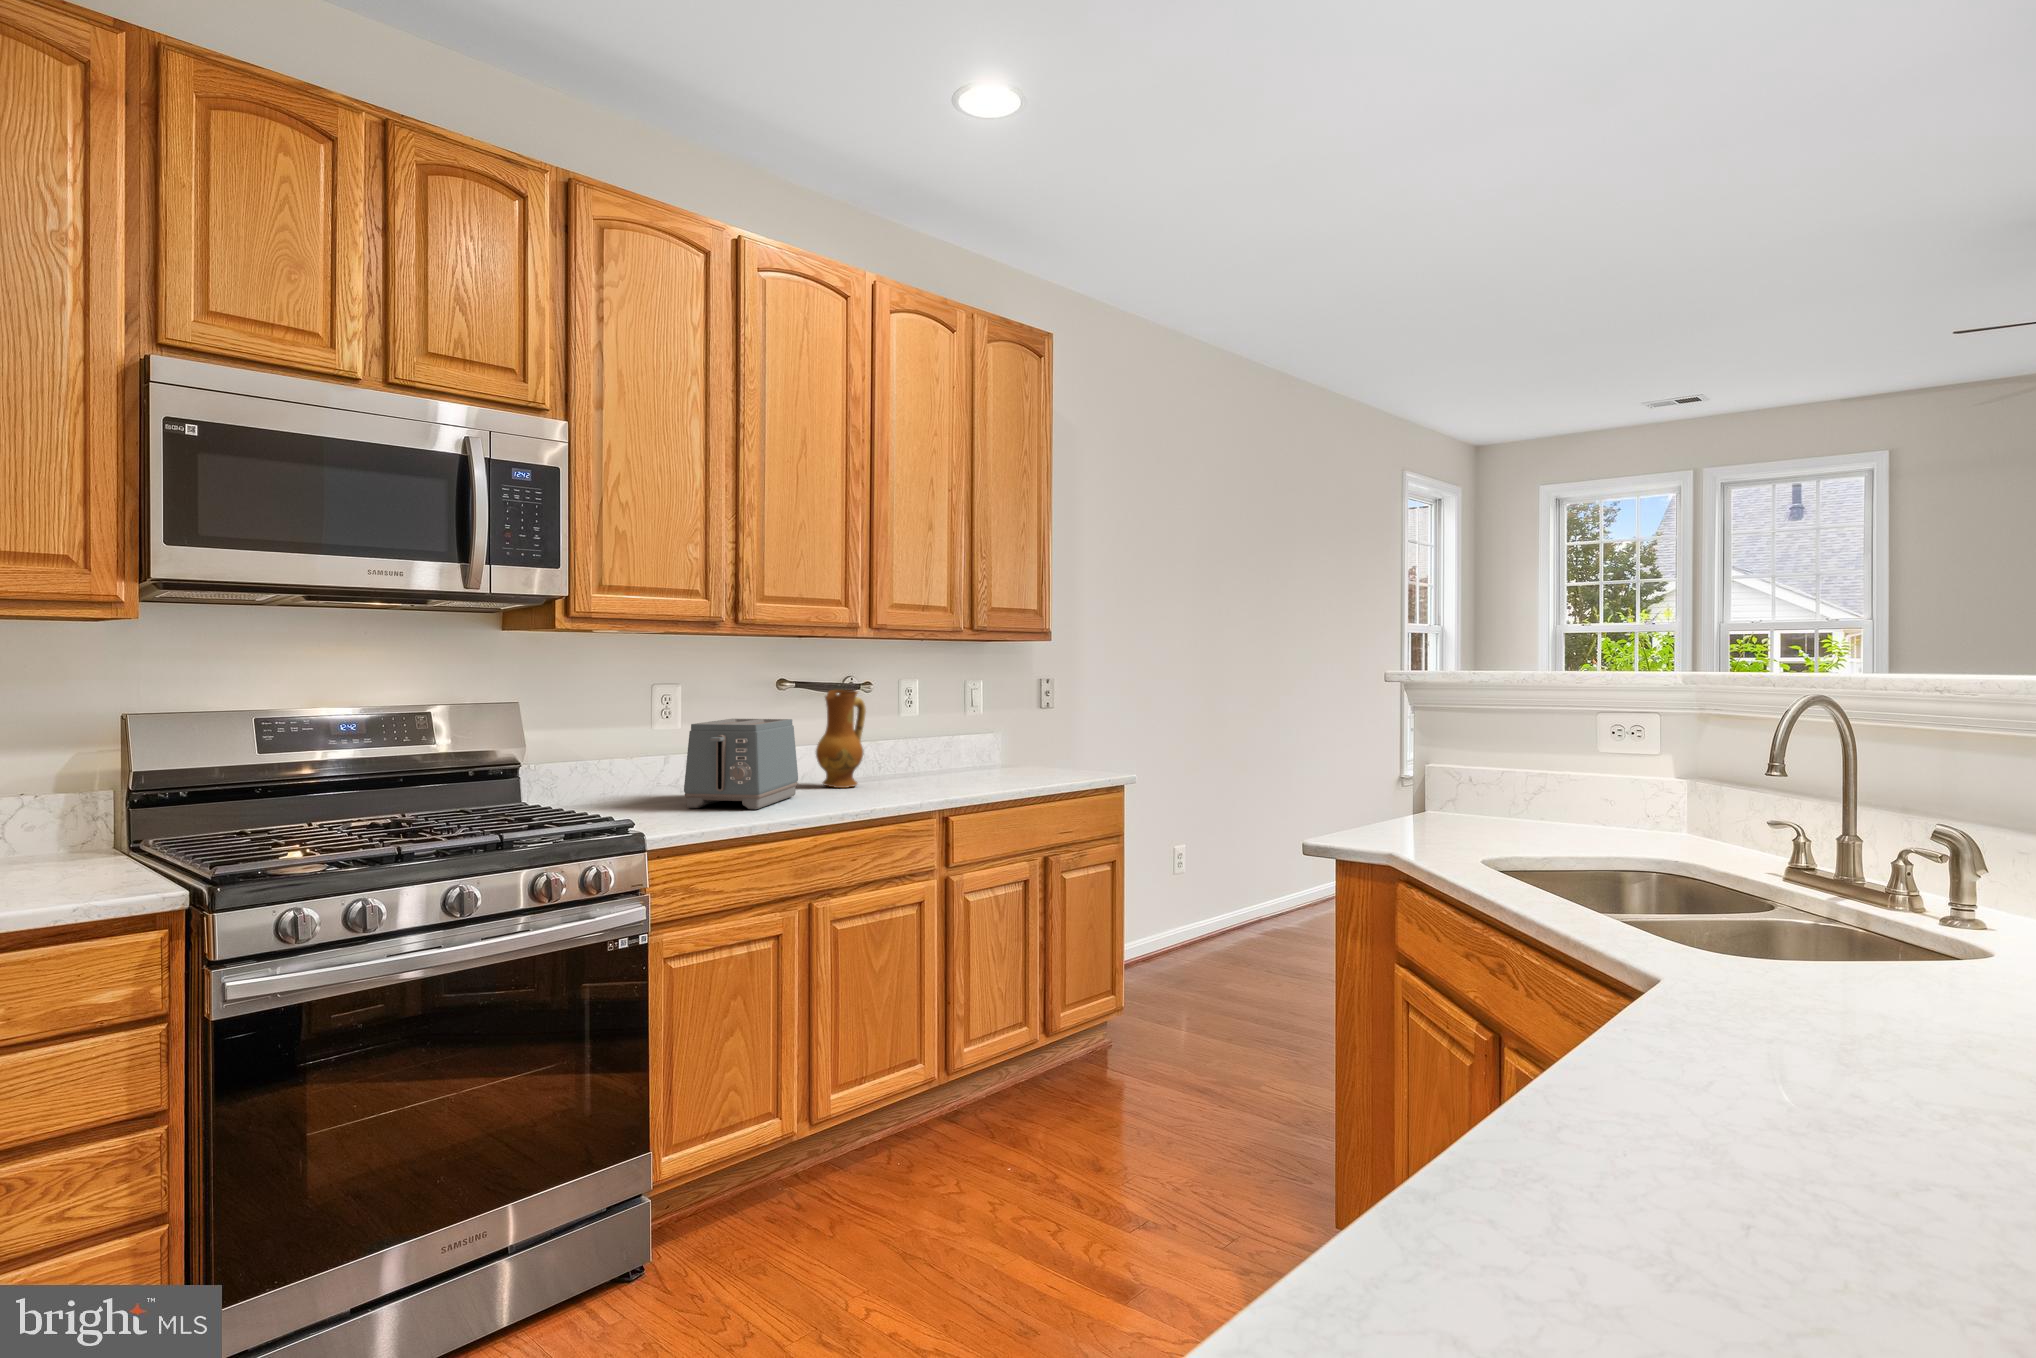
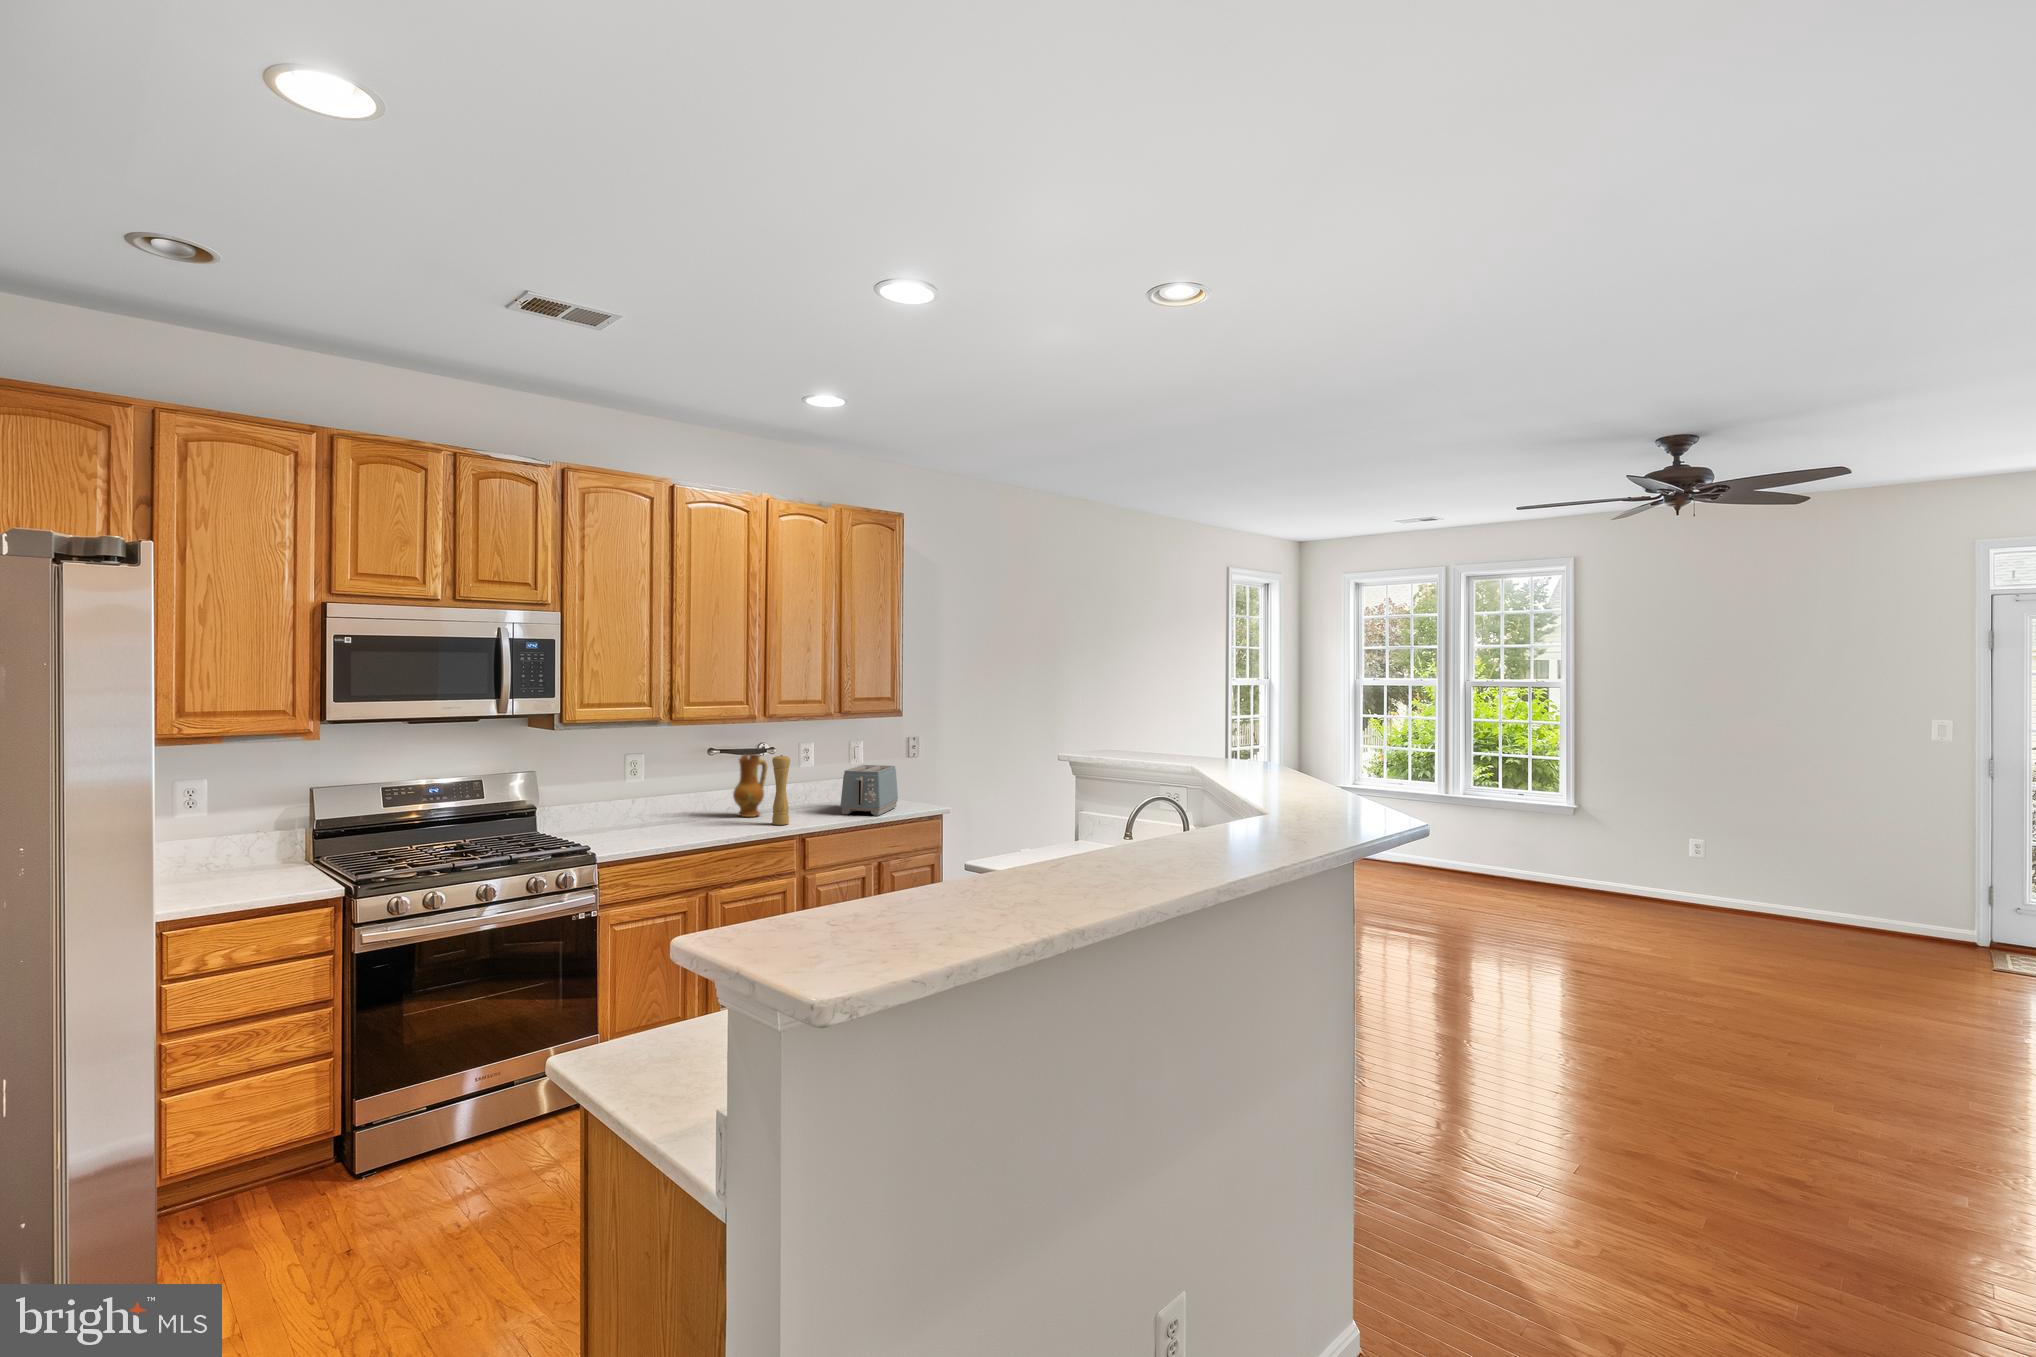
pepper mill: none [889,684,917,796] -> present [772,755,790,825]
toaster: present [684,719,798,809] -> present [841,765,898,816]

